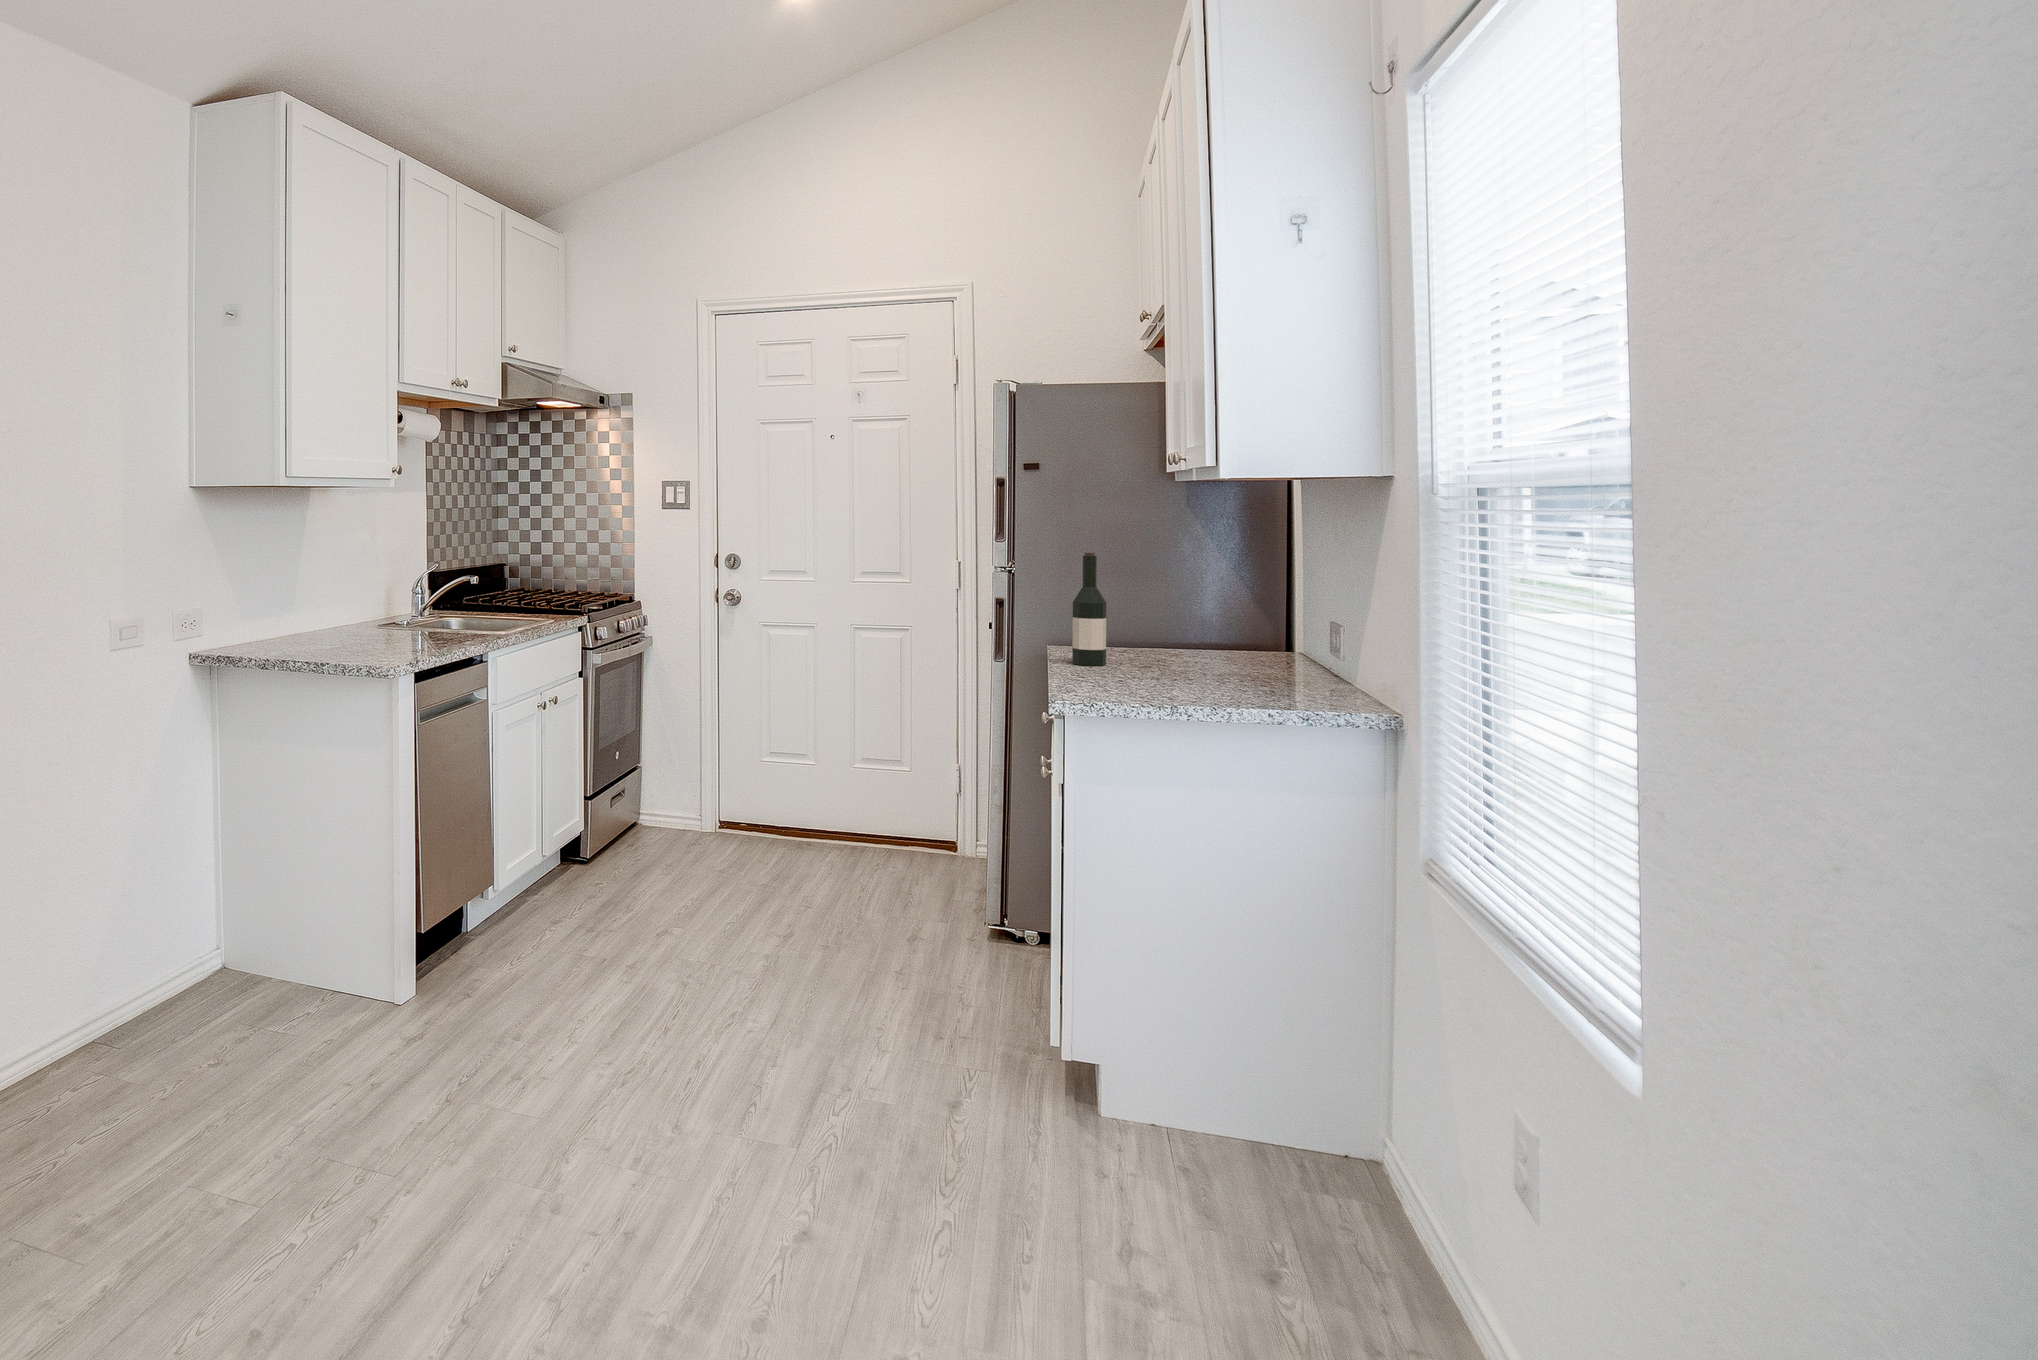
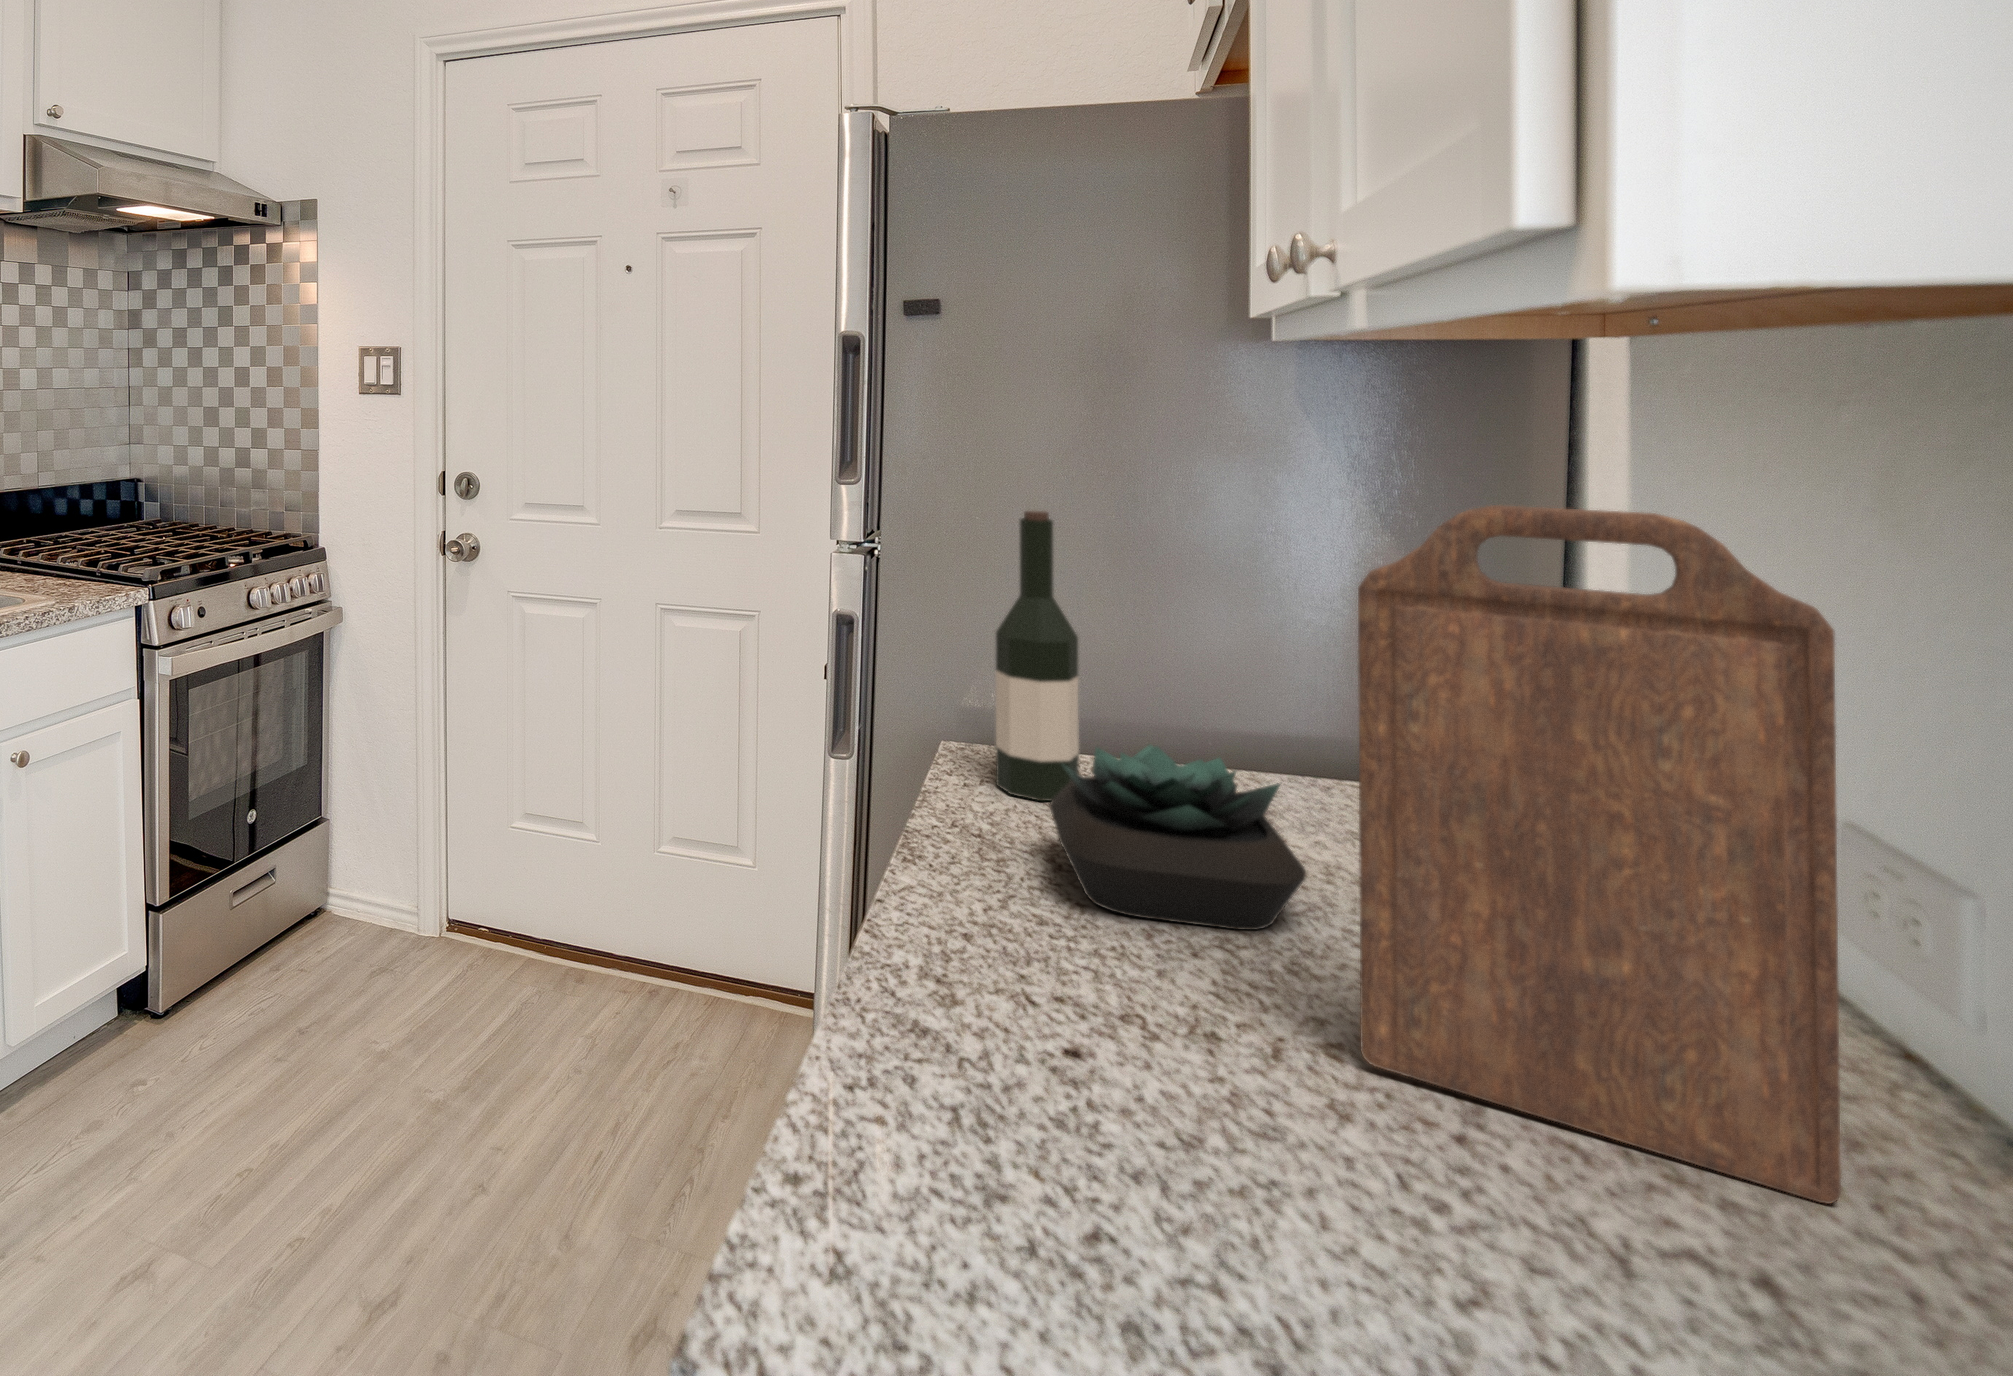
cutting board: none [1193,532,1299,695] -> present [1358,505,1841,1204]
succulent plant: none [1099,630,1185,679] -> present [1050,745,1306,930]

